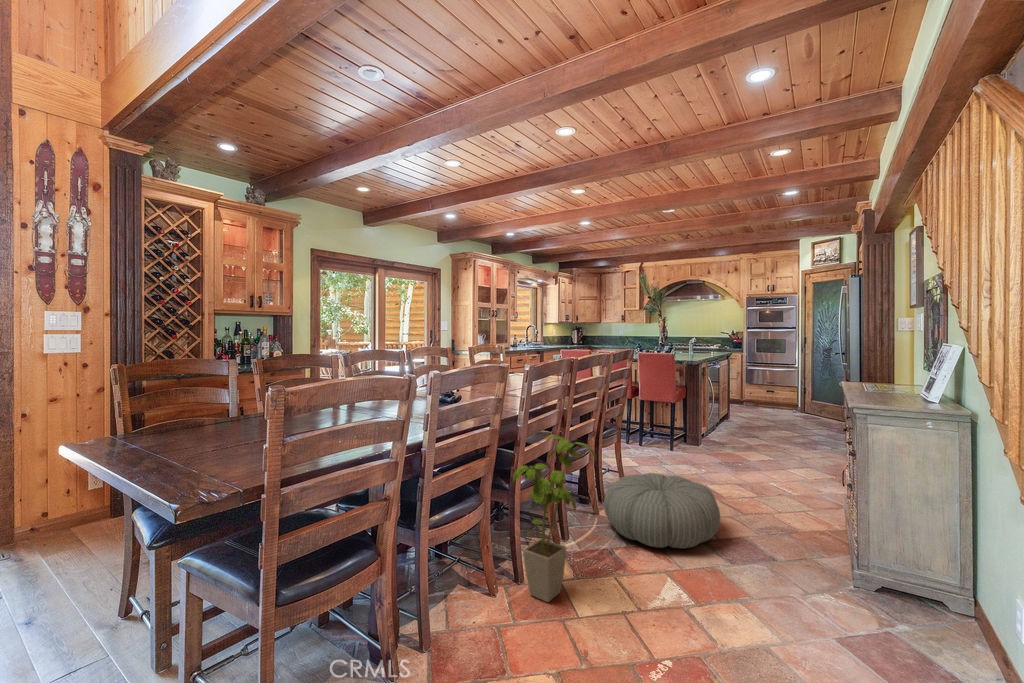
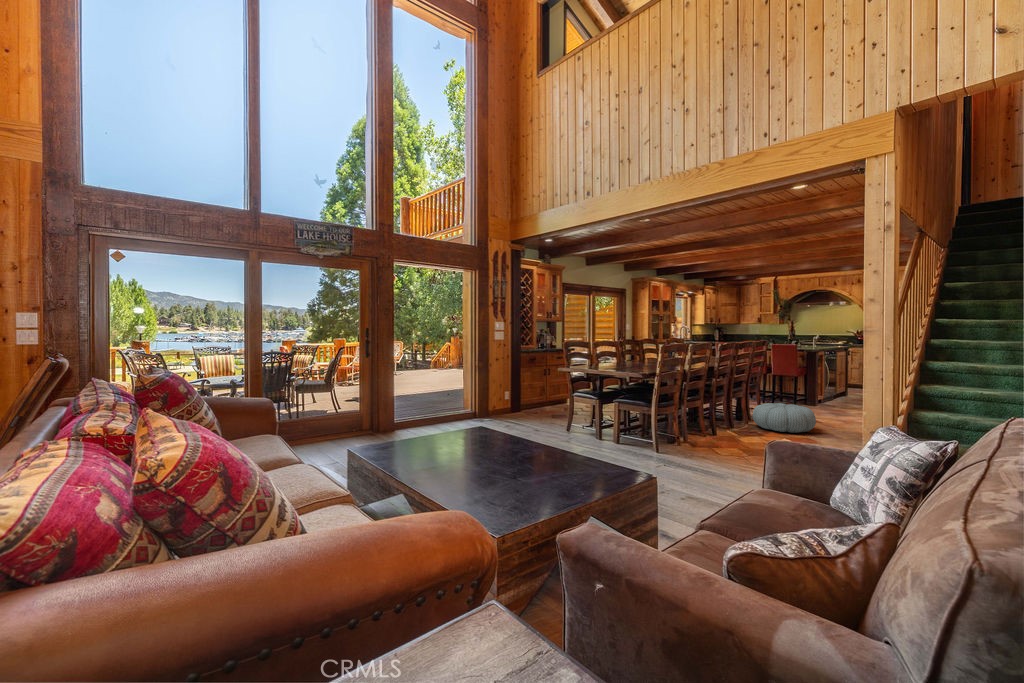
house plant: present [513,435,596,602] -> none [717,373,753,439]

